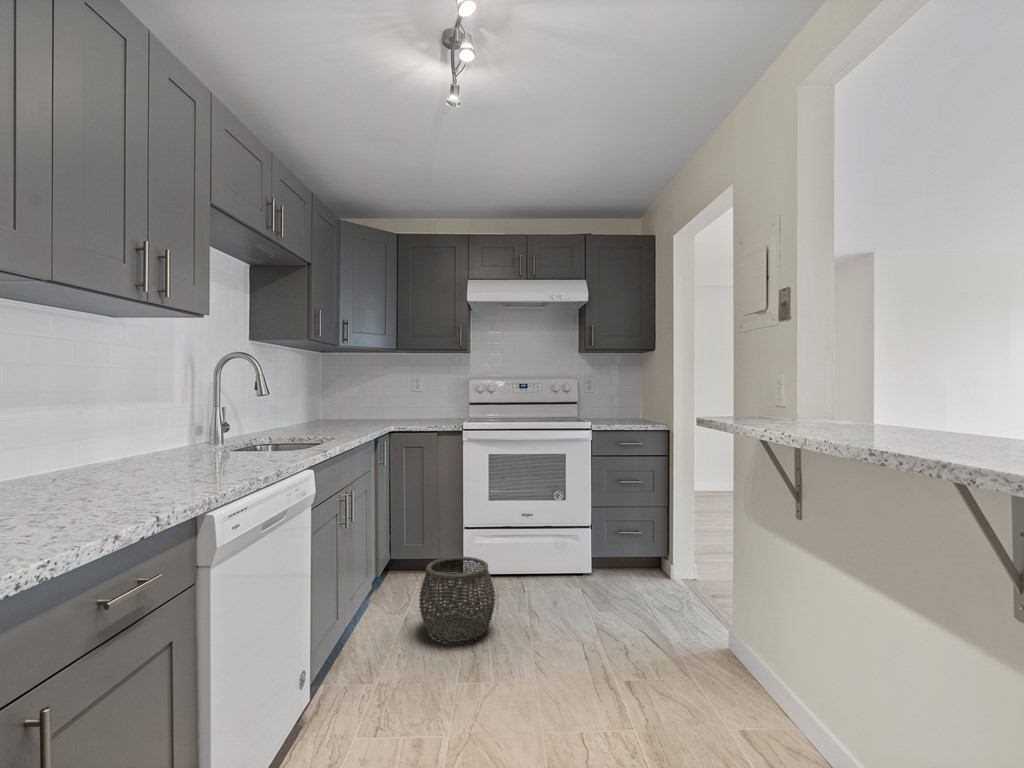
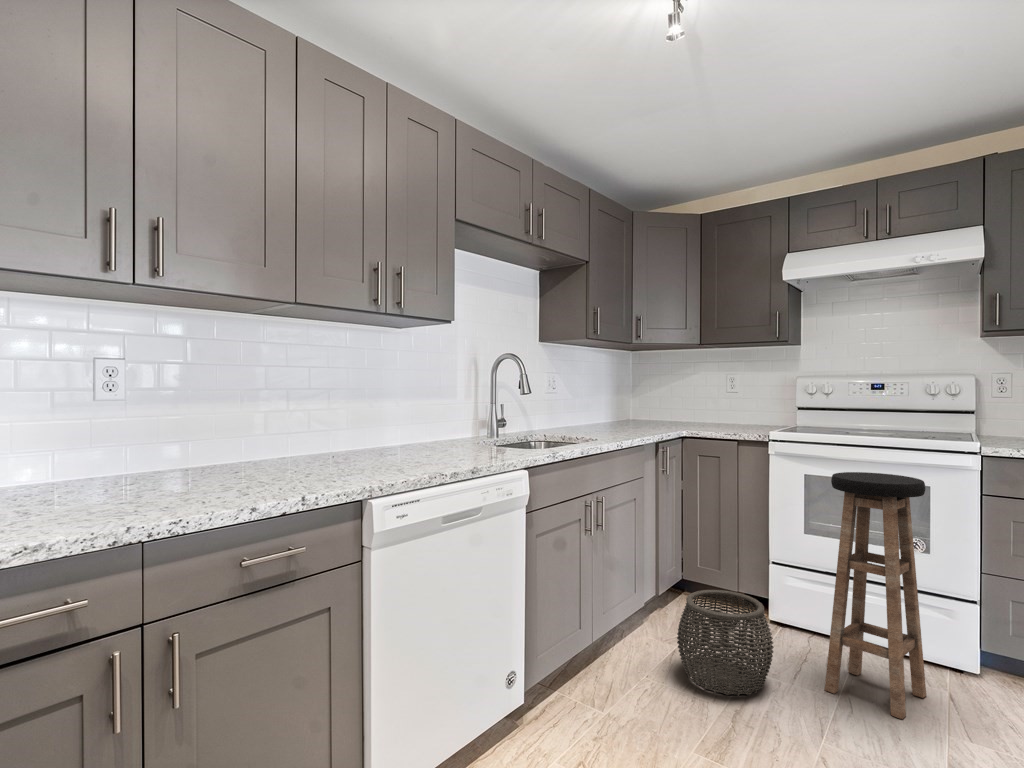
bar stool: none [526,448,586,622] -> present [825,472,926,719]

